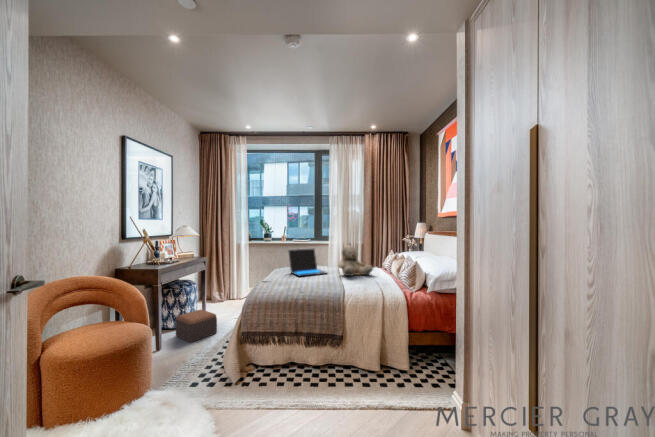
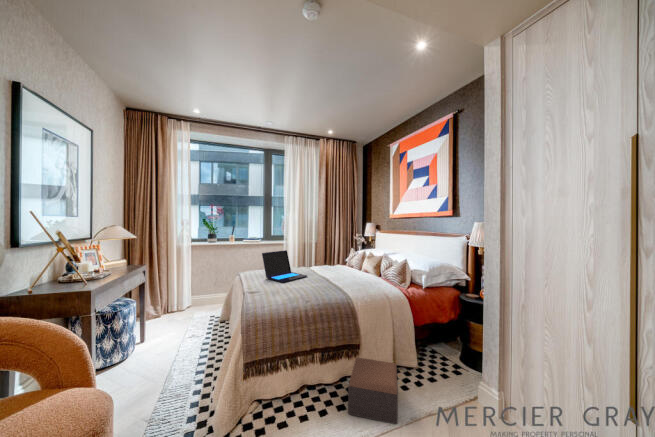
teddy bear: present [338,245,373,277] -> none [318,246,352,278]
footstool: present [176,310,217,342] -> present [348,358,398,424]

